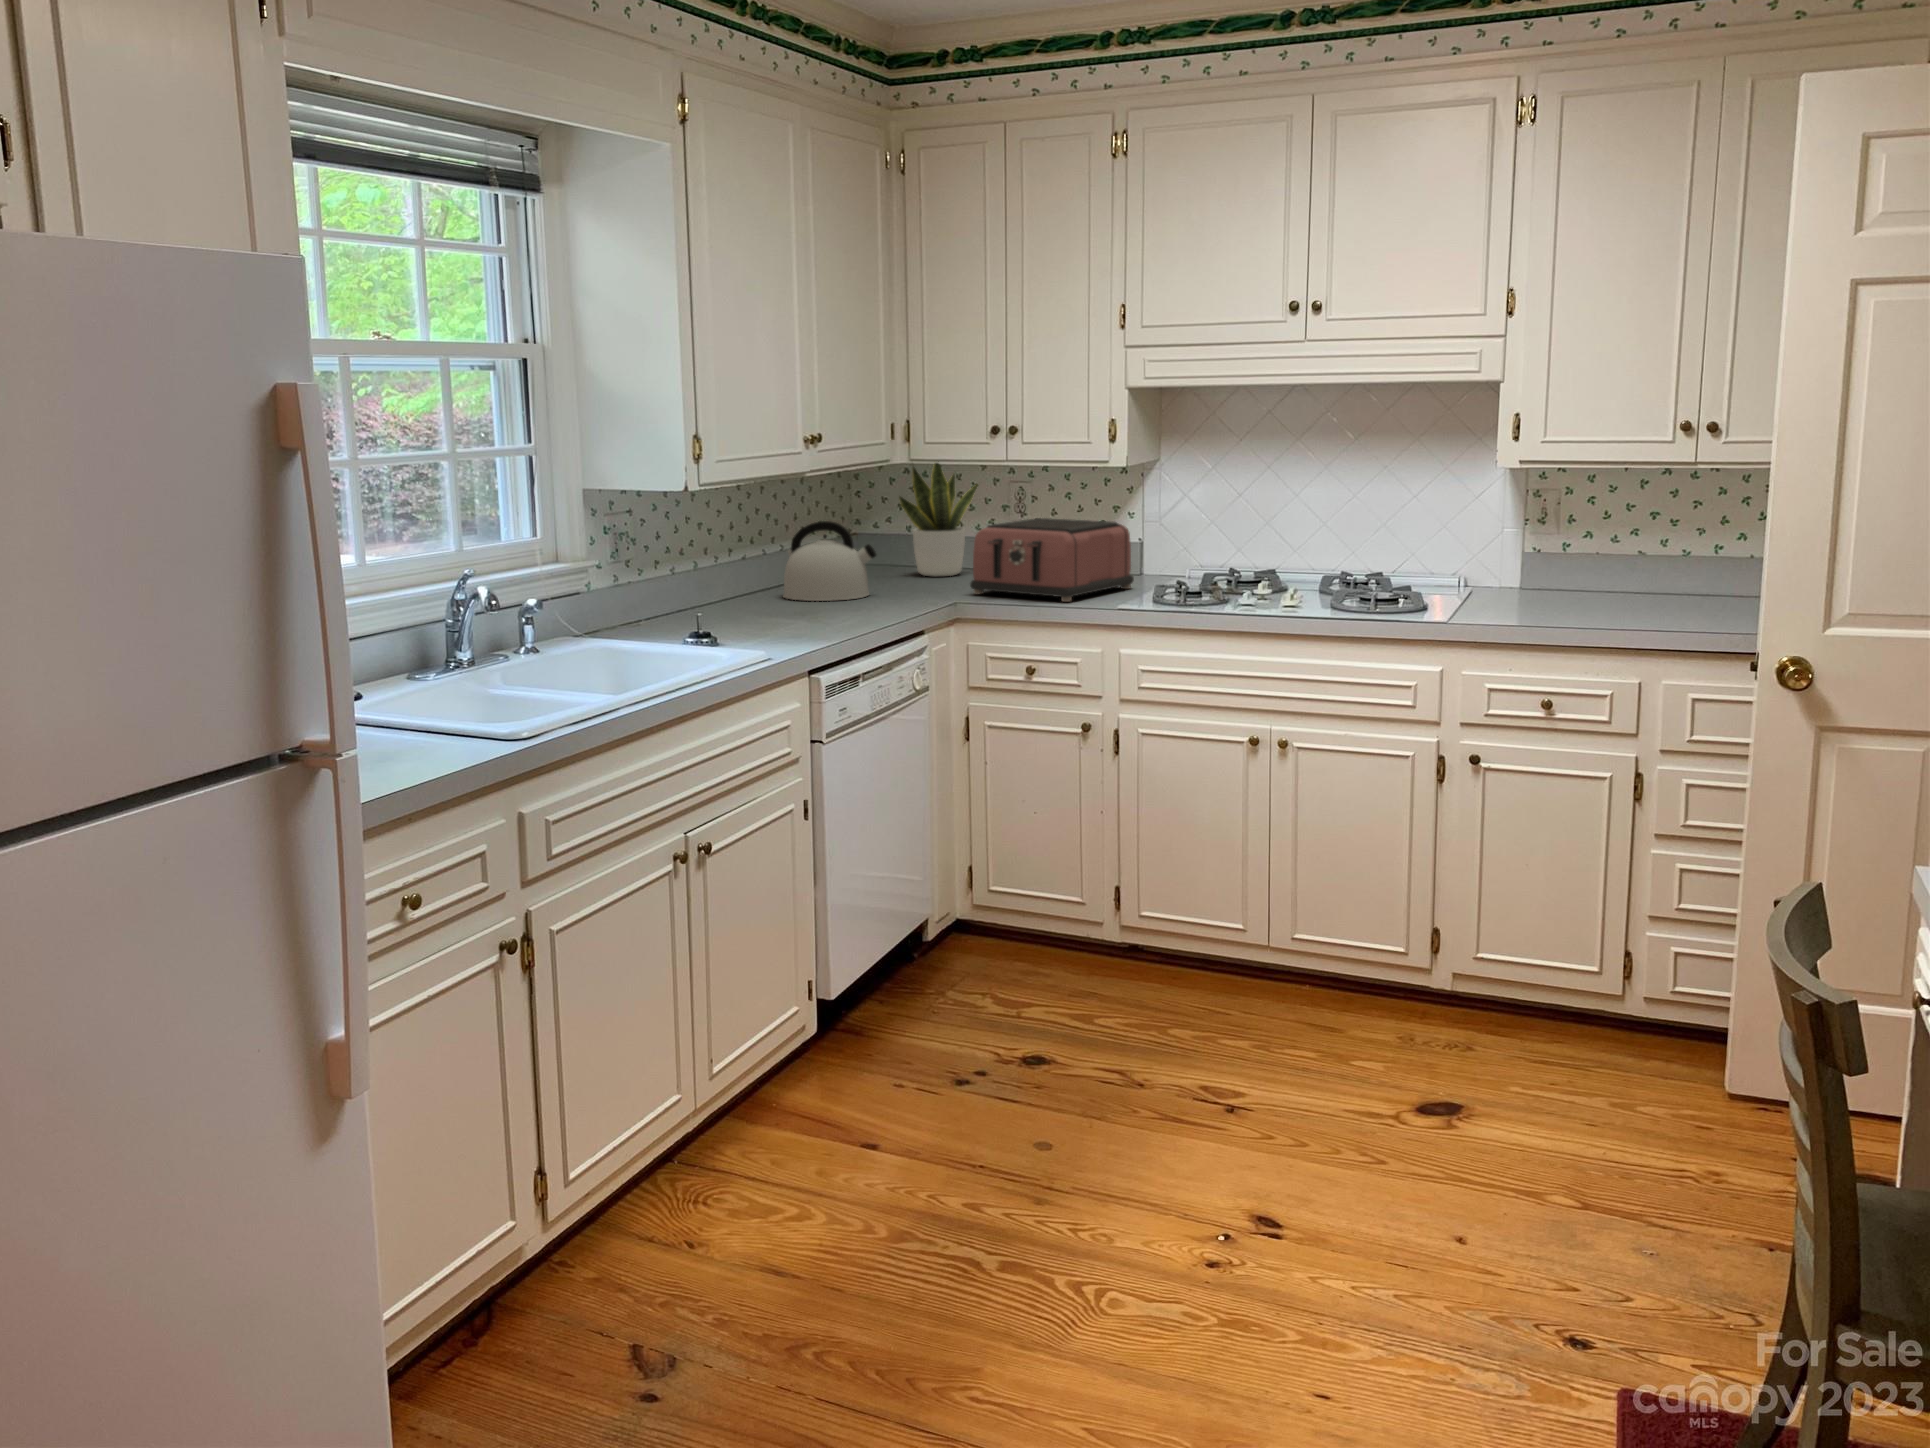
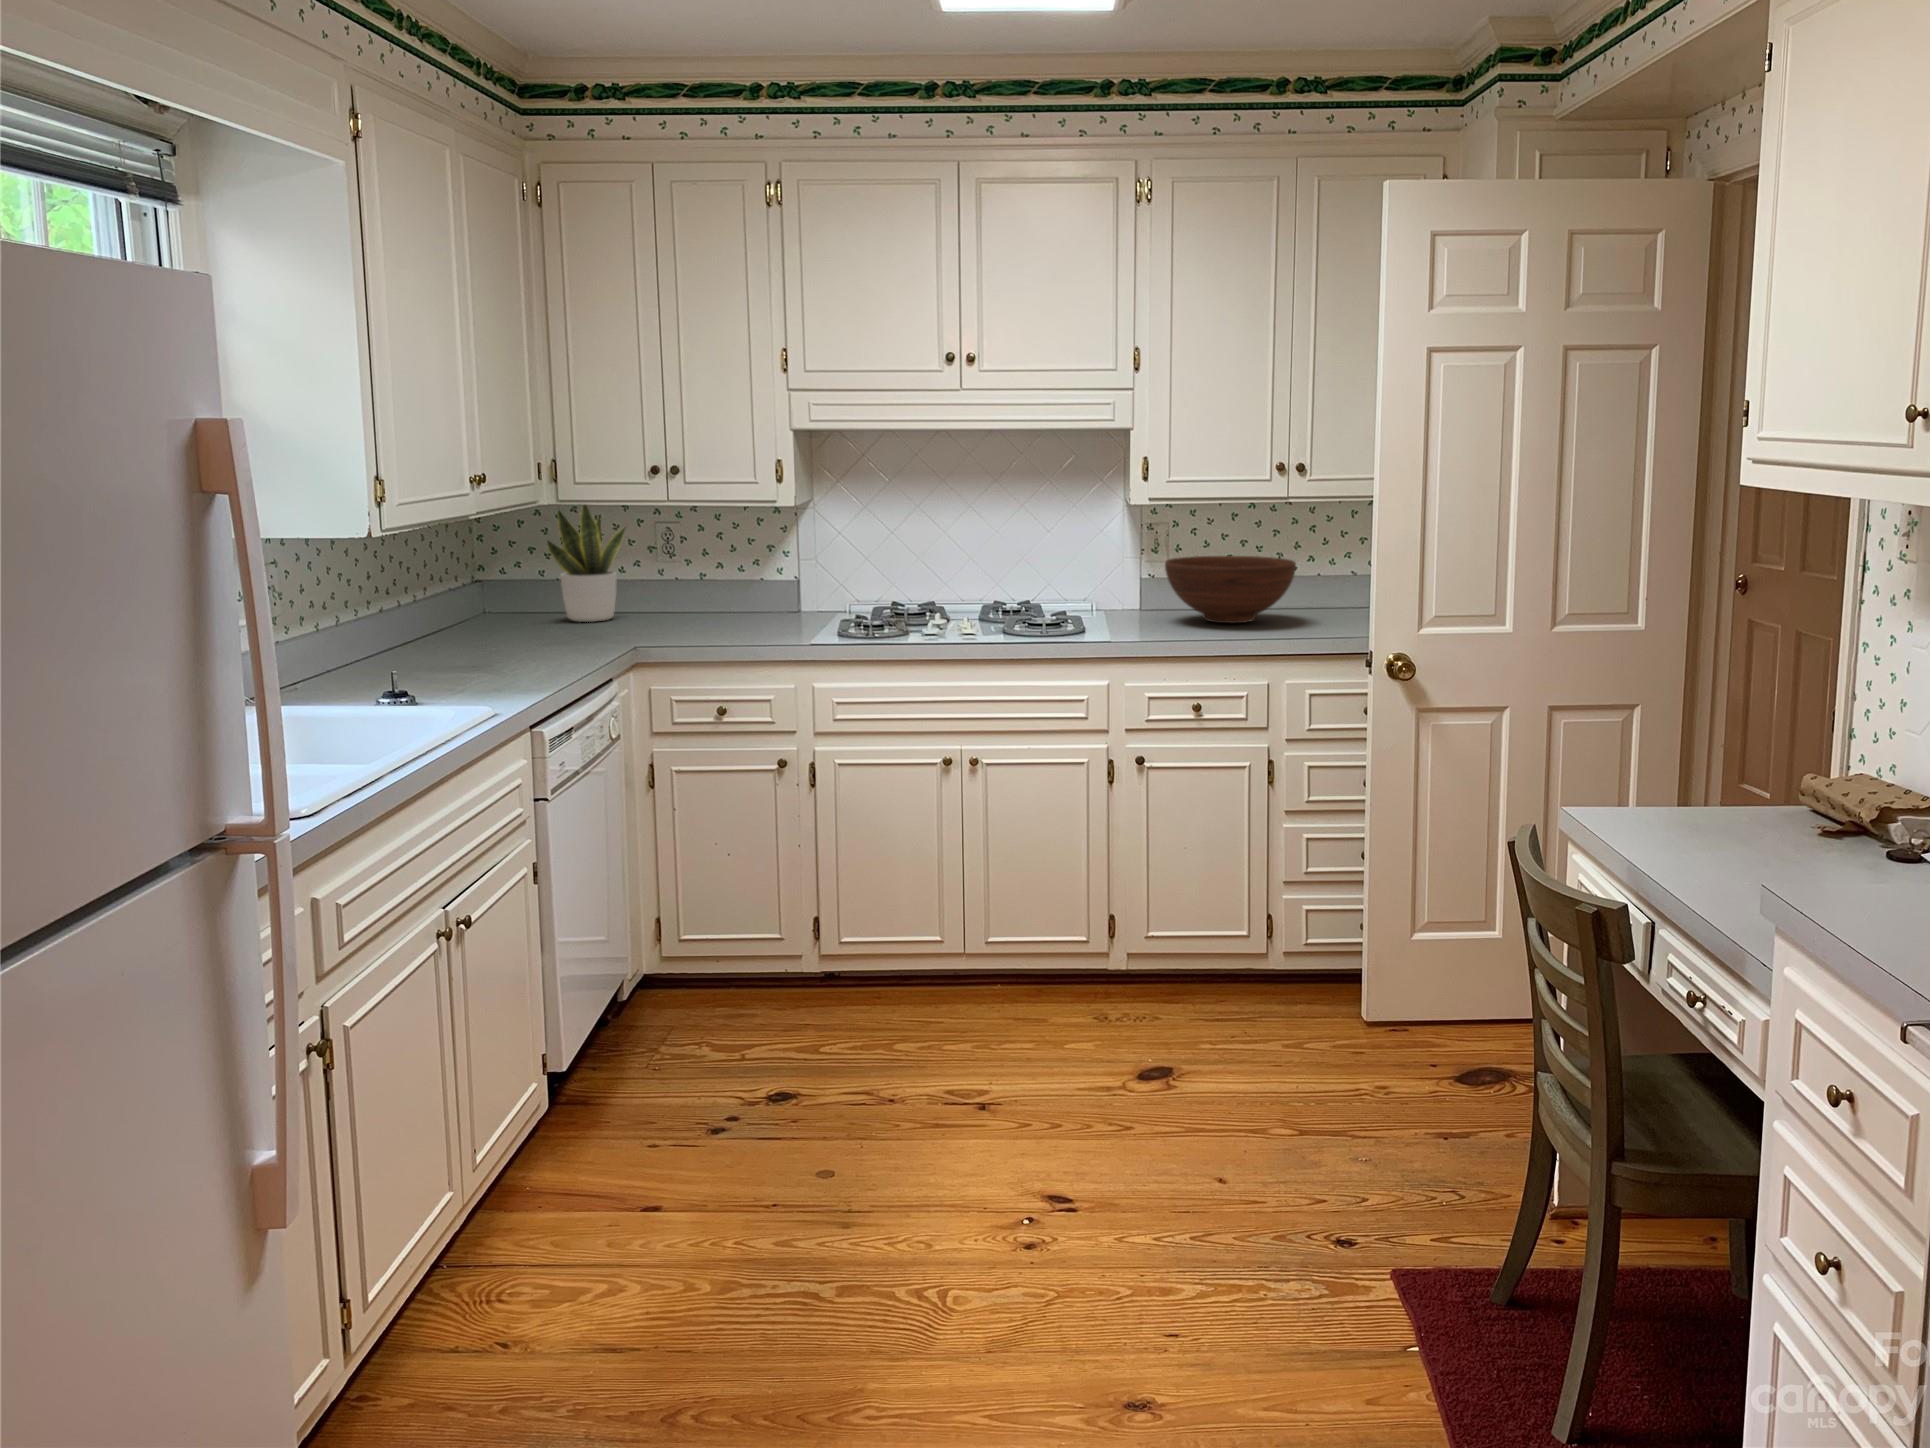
toaster: present [970,518,1134,602] -> none [646,559,804,640]
kettle: present [783,521,876,601] -> none [441,567,545,652]
fruit bowl: none [1538,529,1706,609] -> present [1165,556,1296,623]

